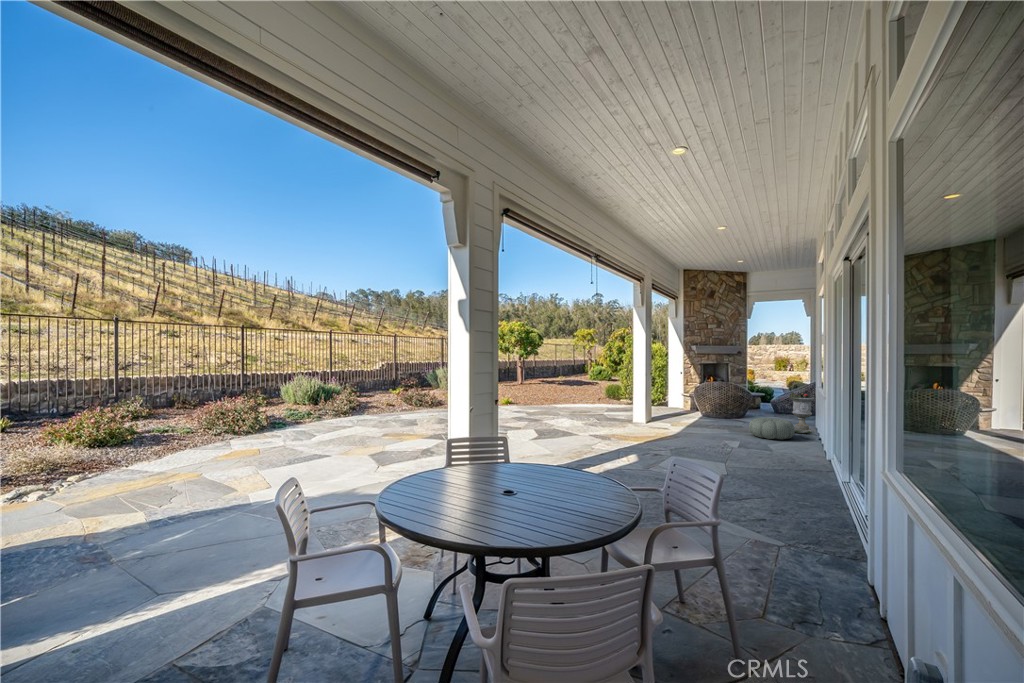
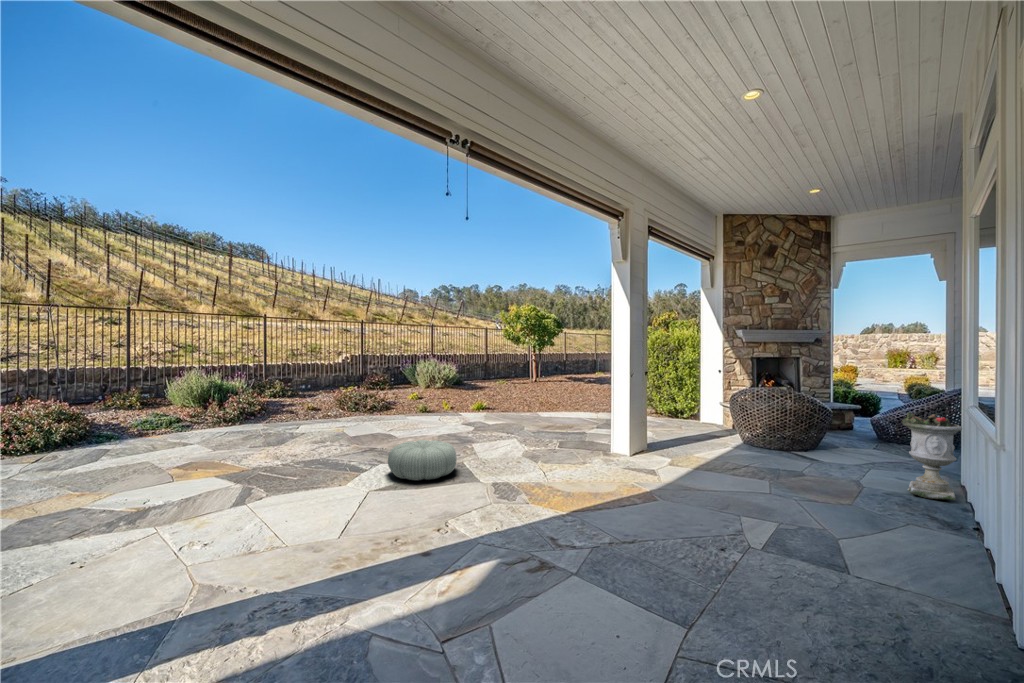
pouf: present [749,418,795,440] -> present [388,440,456,480]

